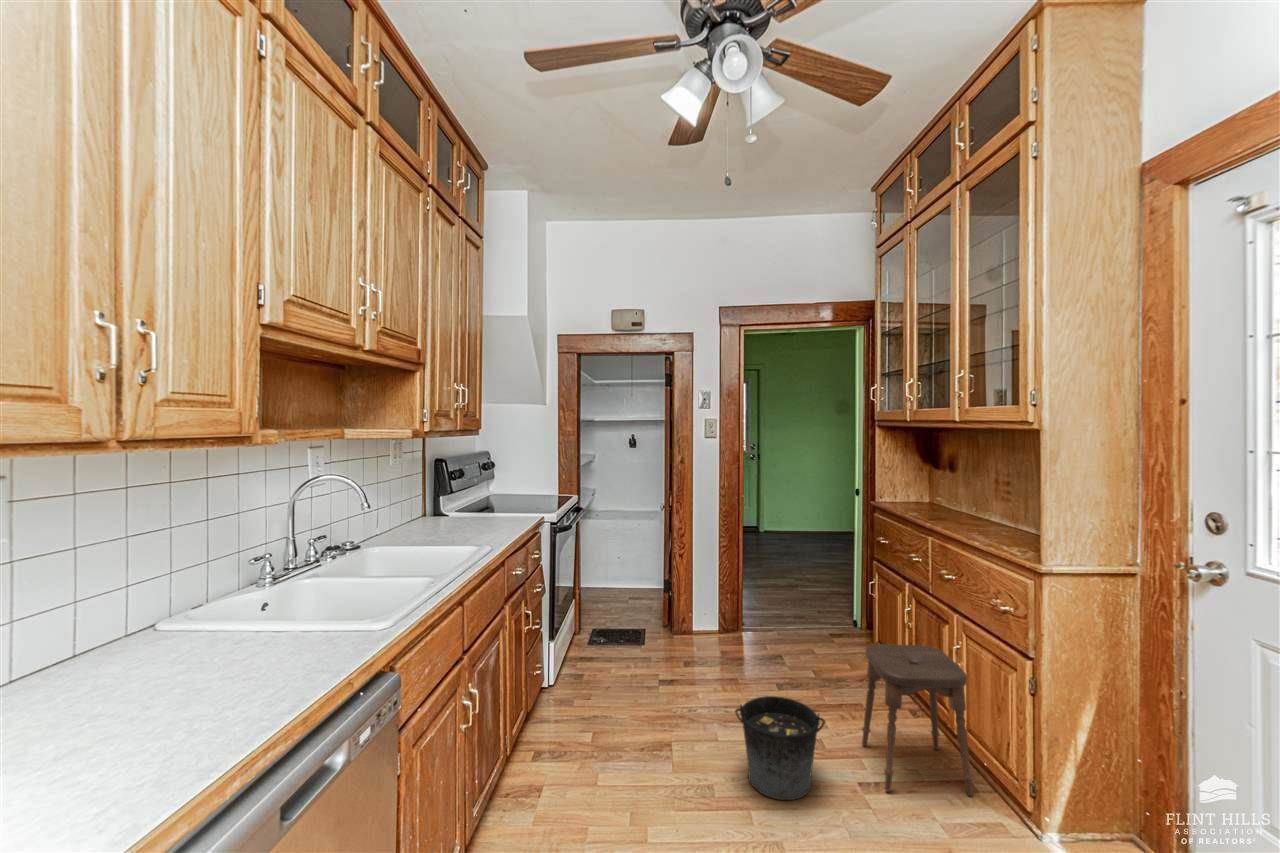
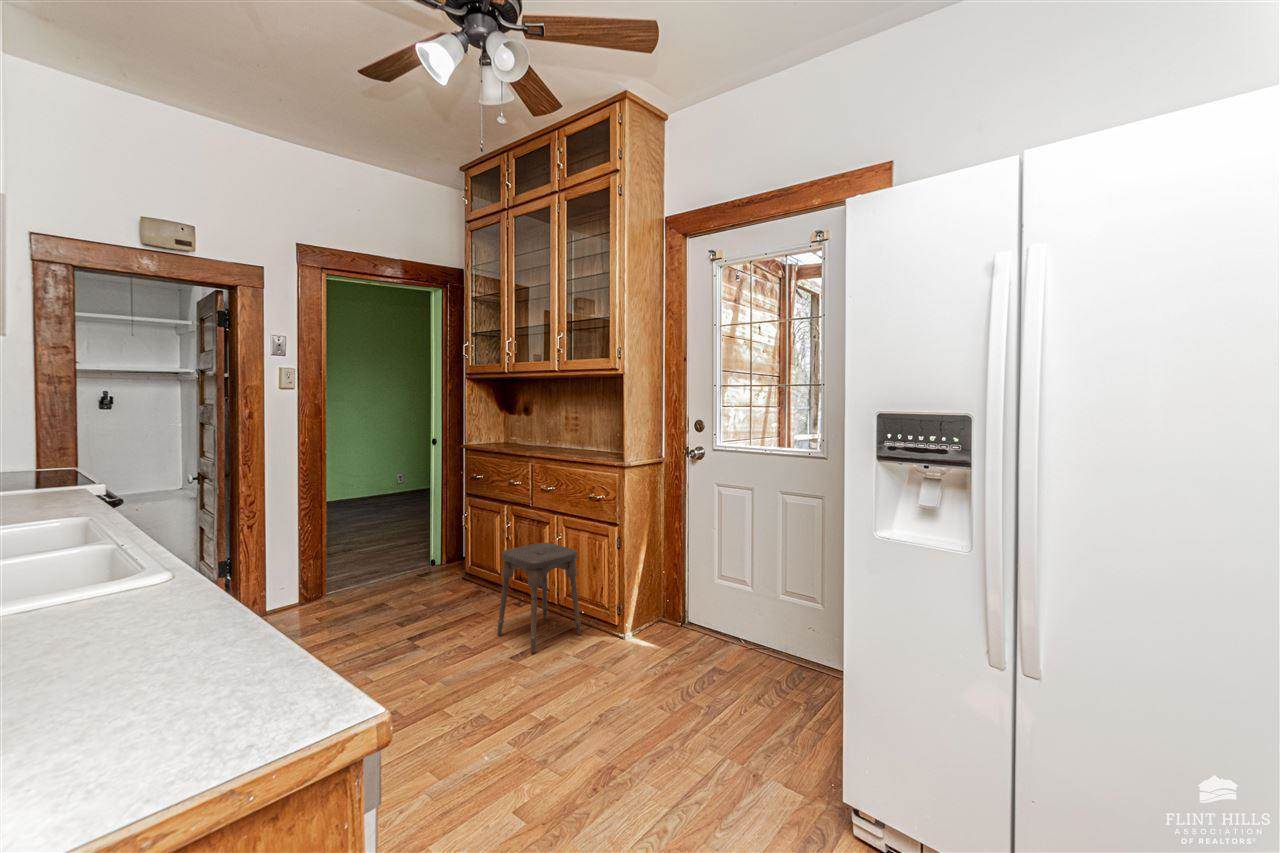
bucket: present [735,696,825,800] -> none [413,610,492,694]

